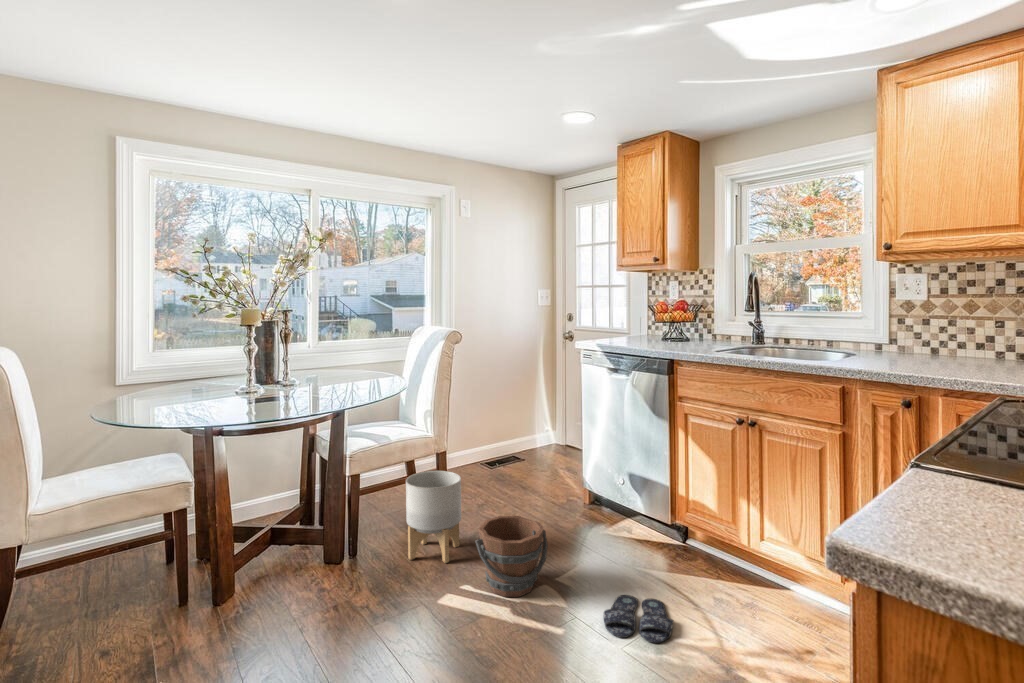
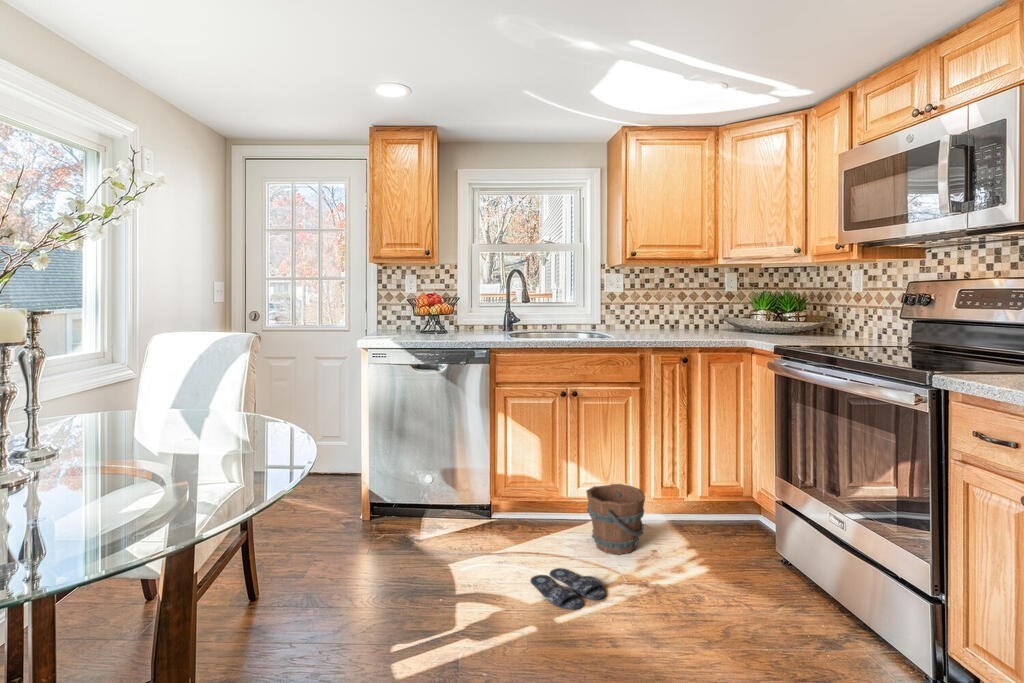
planter: present [406,471,461,563] -> none [253,521,336,659]
bucket: present [475,516,548,597] -> present [586,484,645,555]

